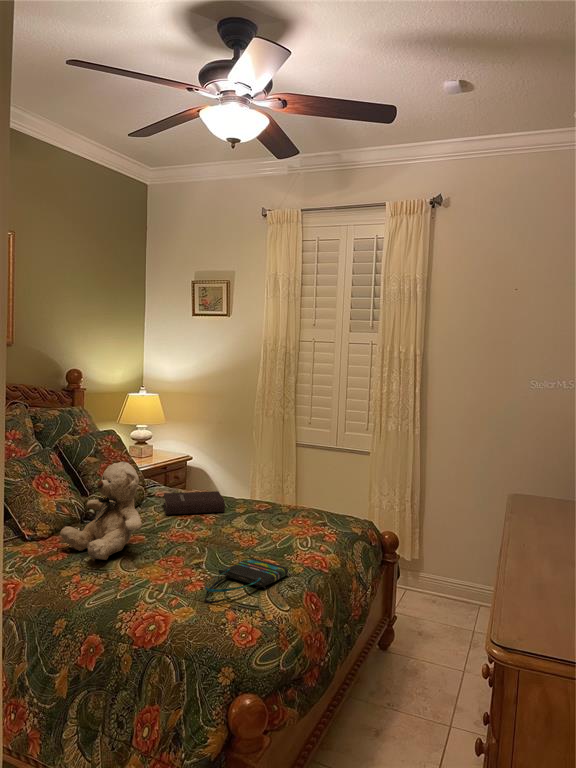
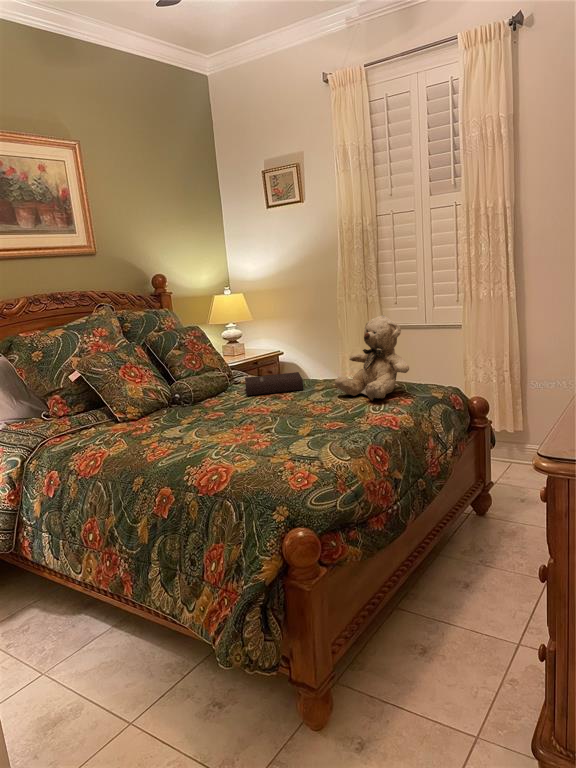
teddy bear: present [60,462,142,561] -> present [334,315,409,401]
tote bag: present [205,558,288,603] -> none [265,420,353,456]

